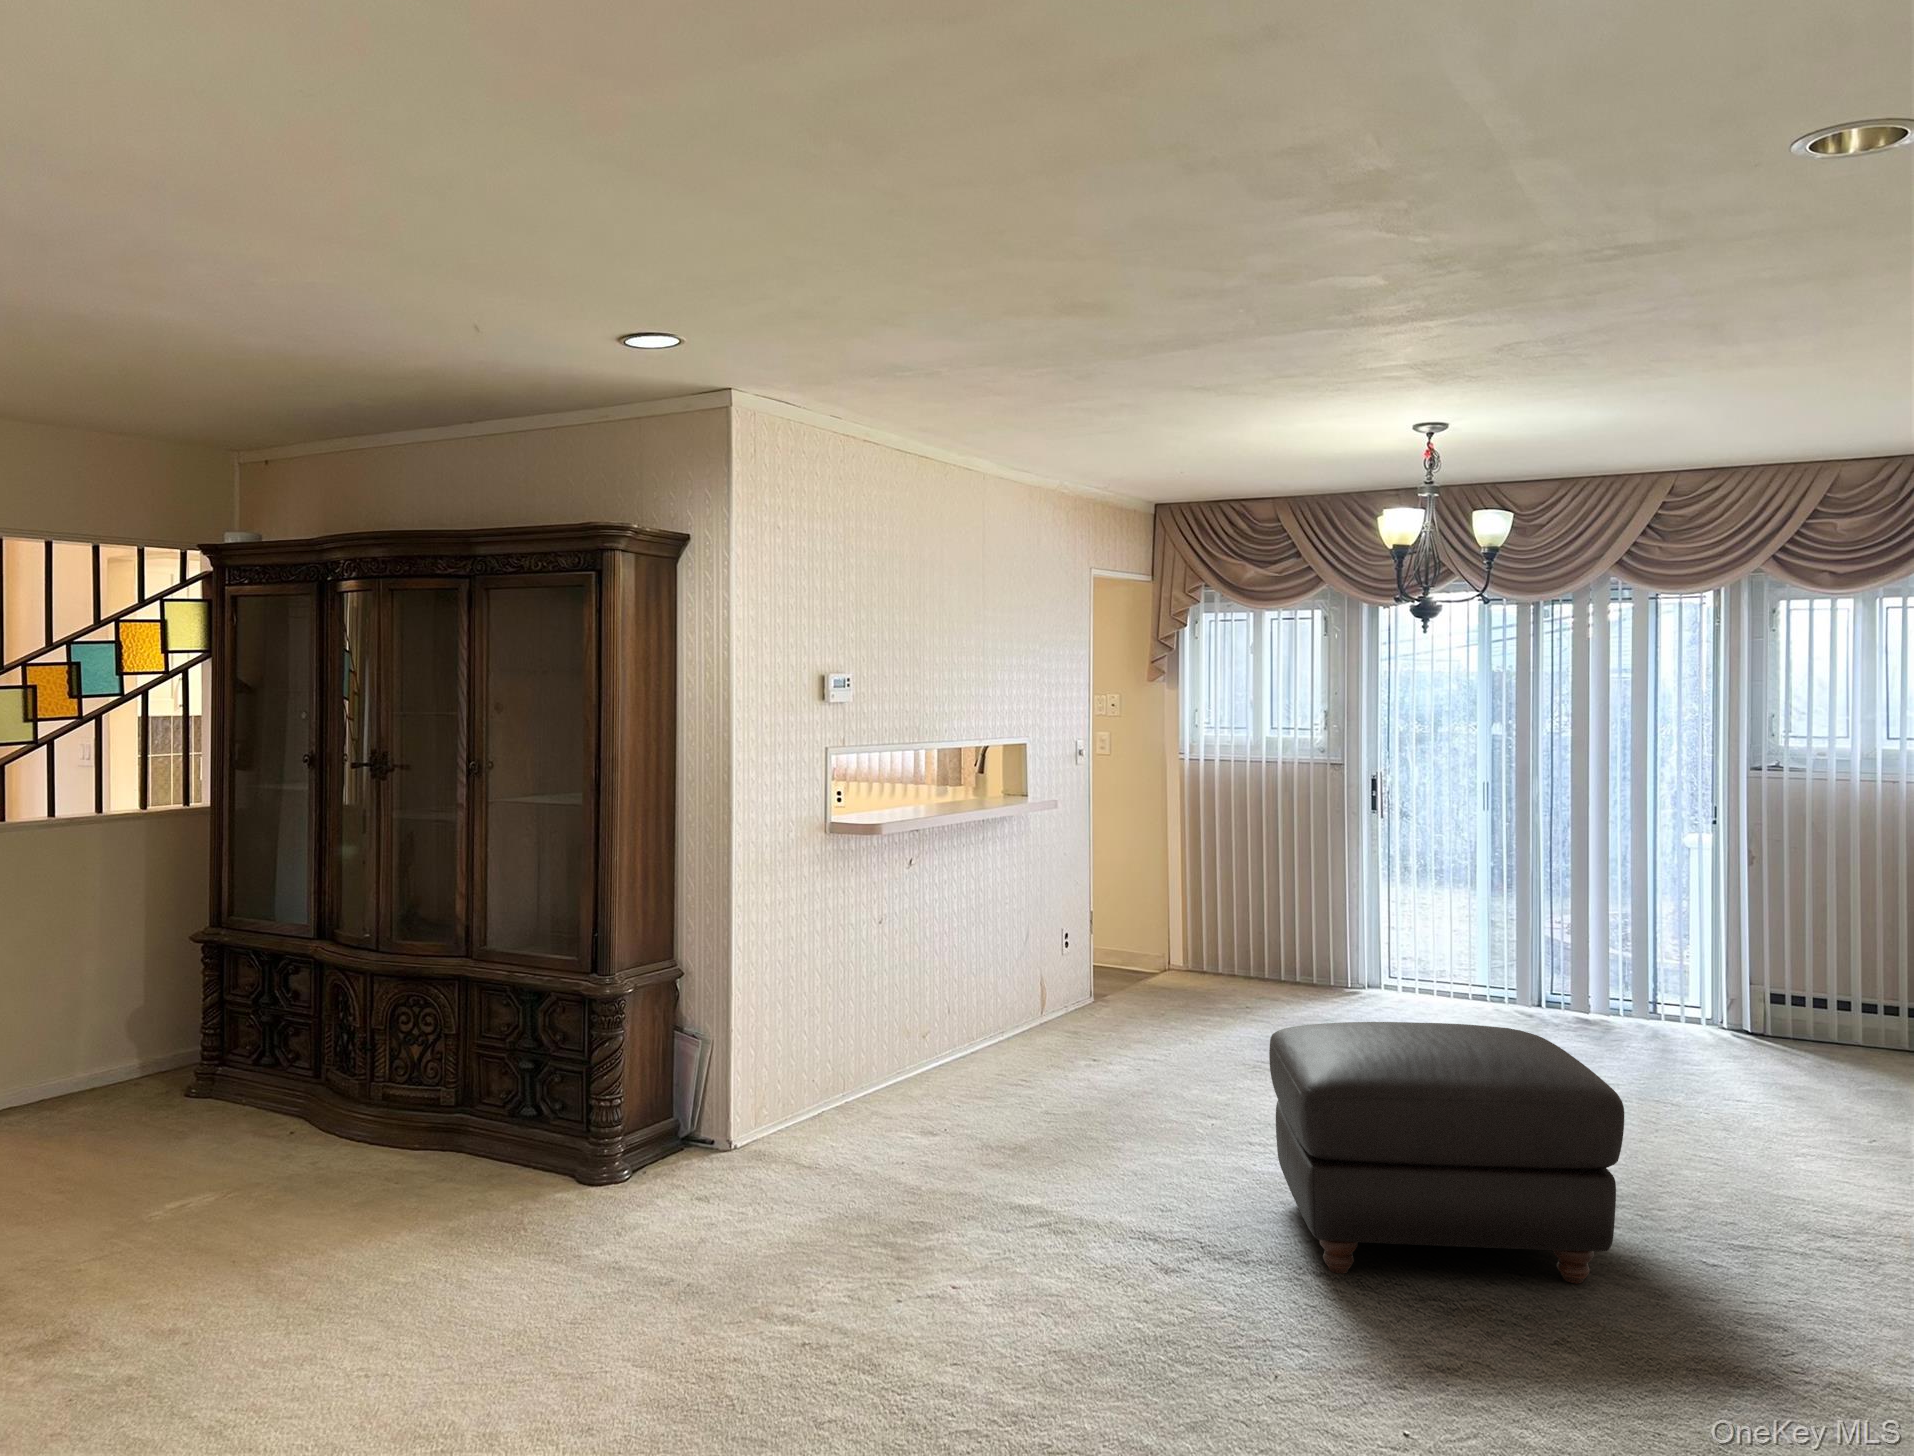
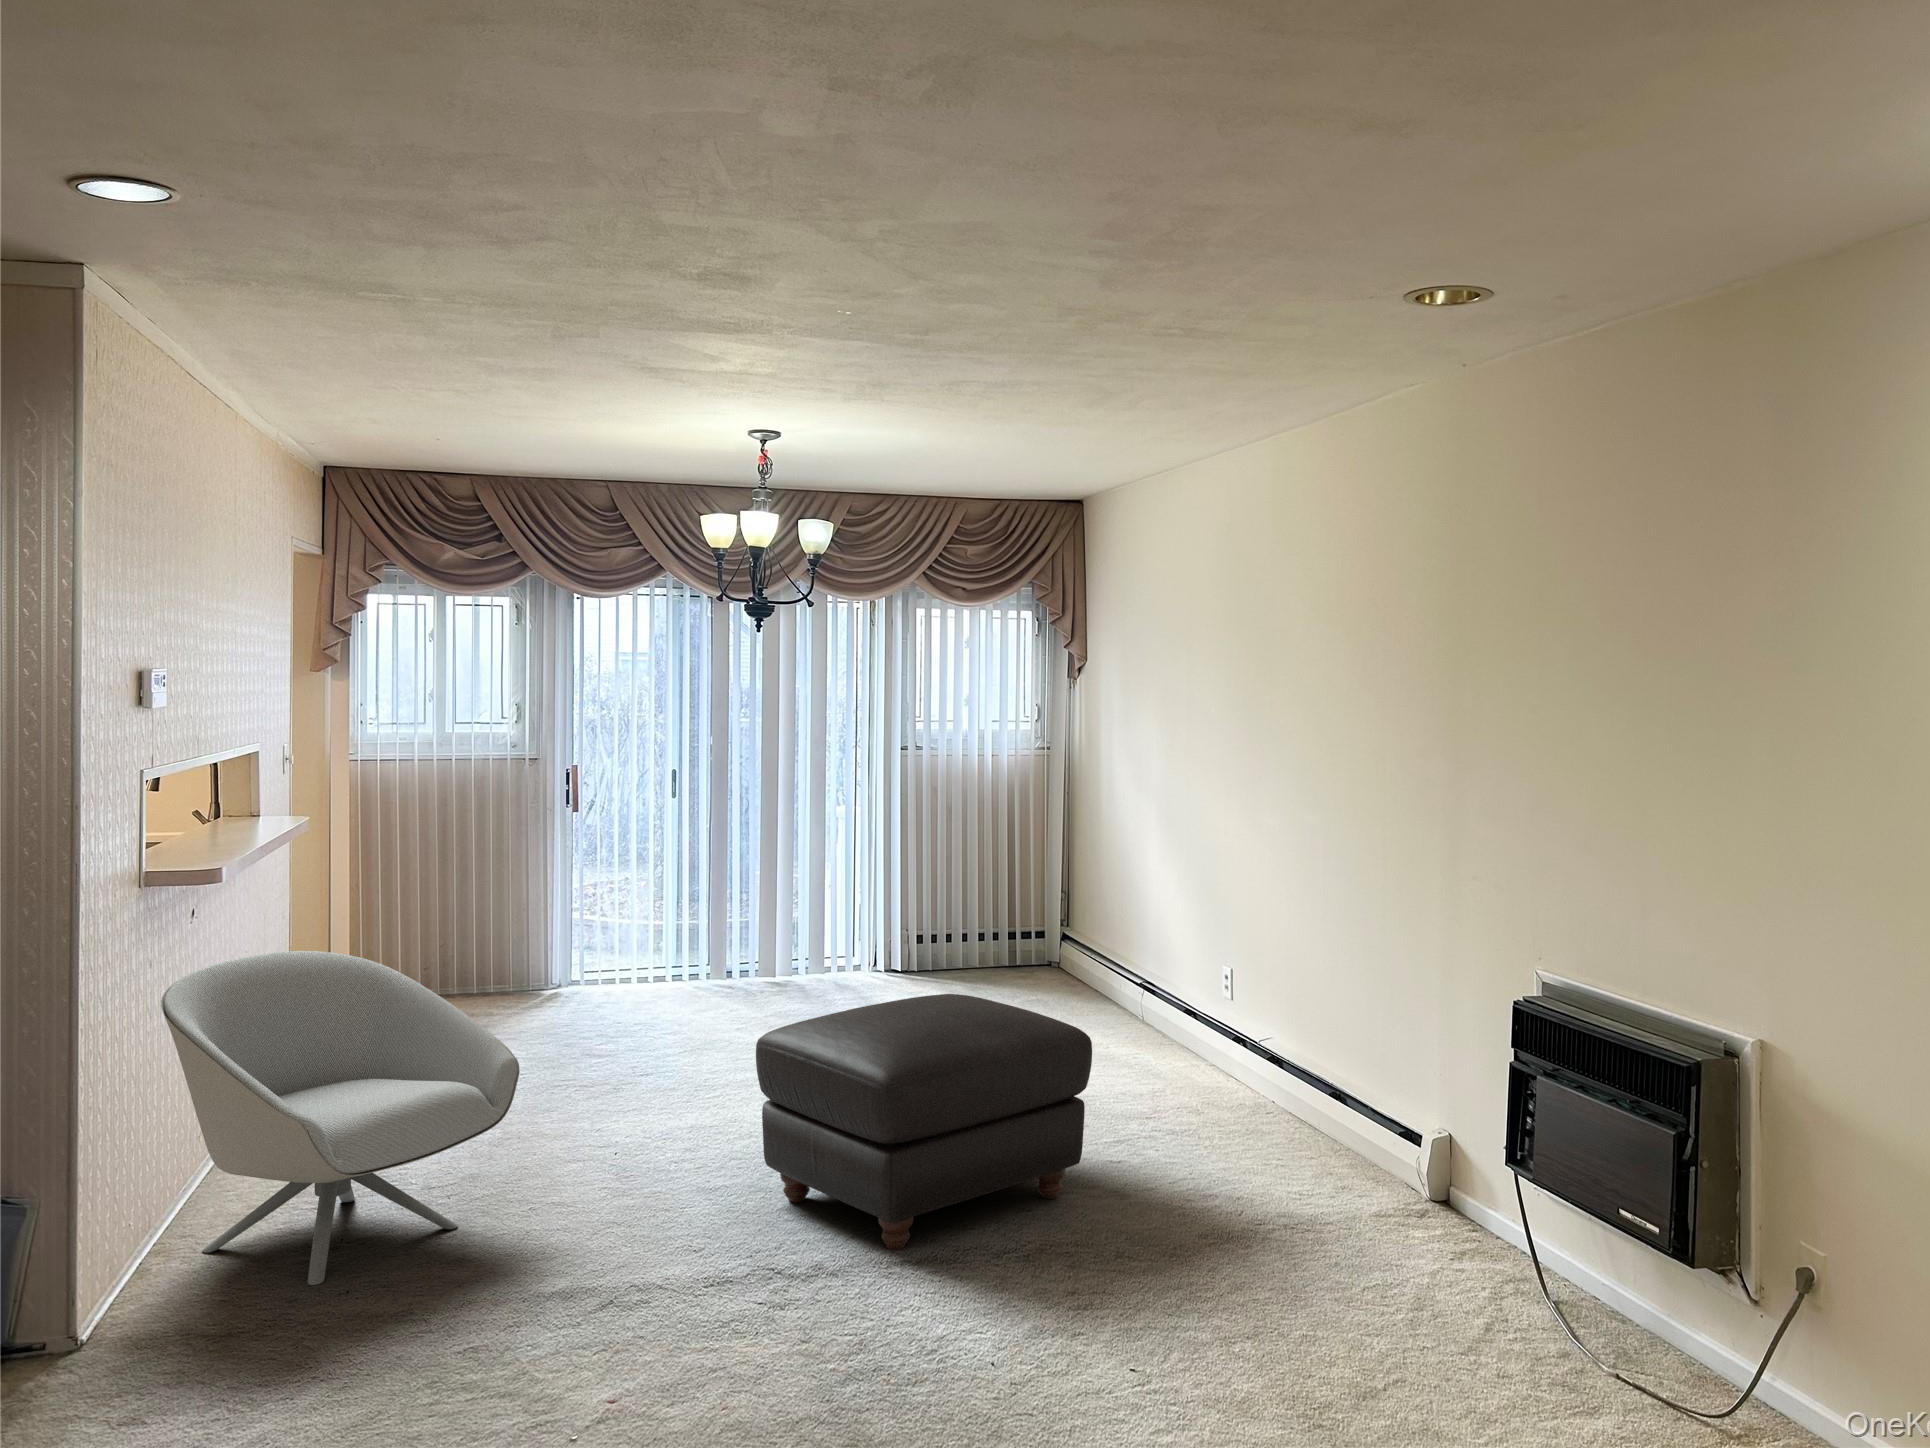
armchair: none [831,898,1070,1156] -> present [161,951,519,1285]

